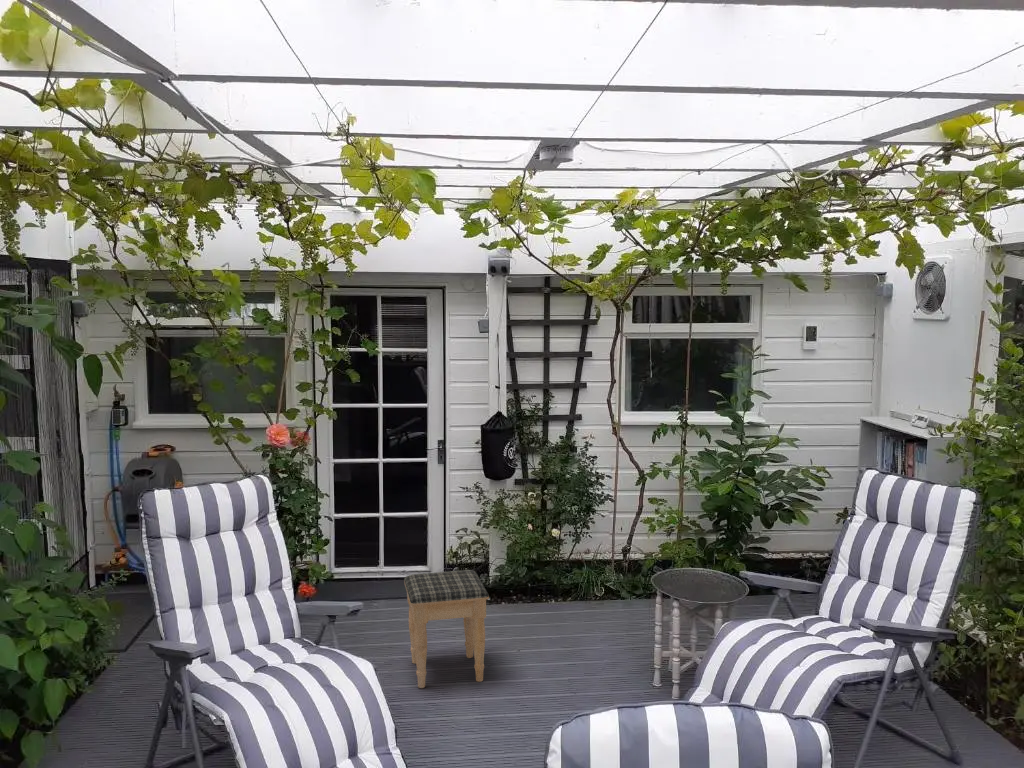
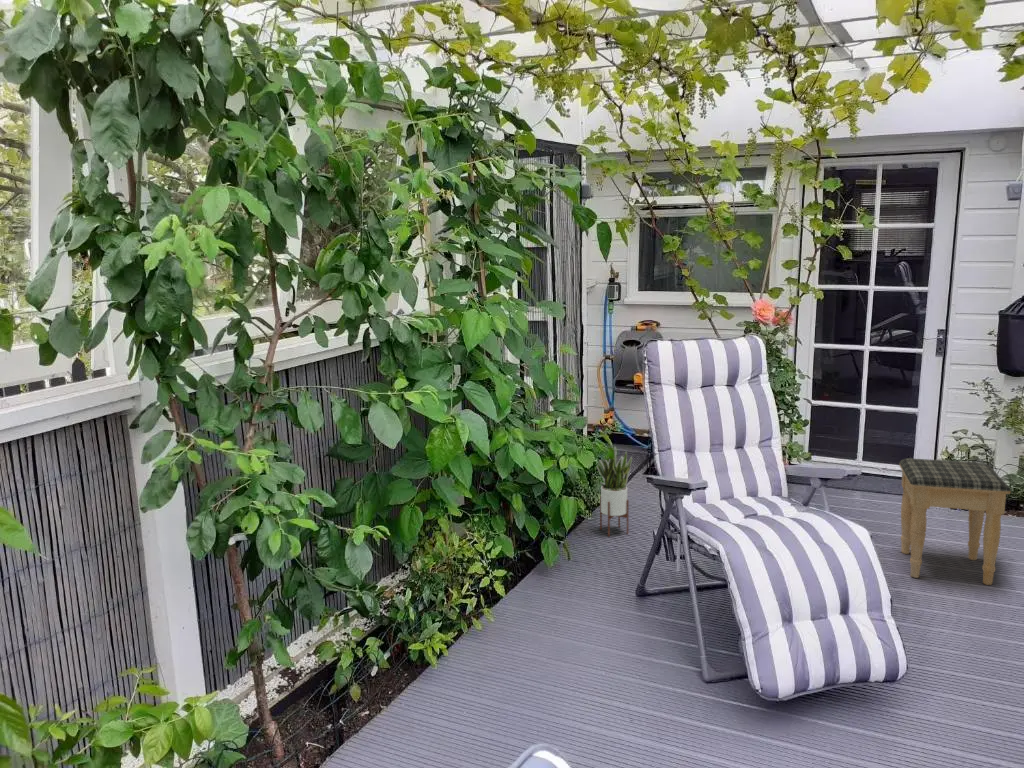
potted plant: none [89,604,139,708] -> present [597,447,632,536]

